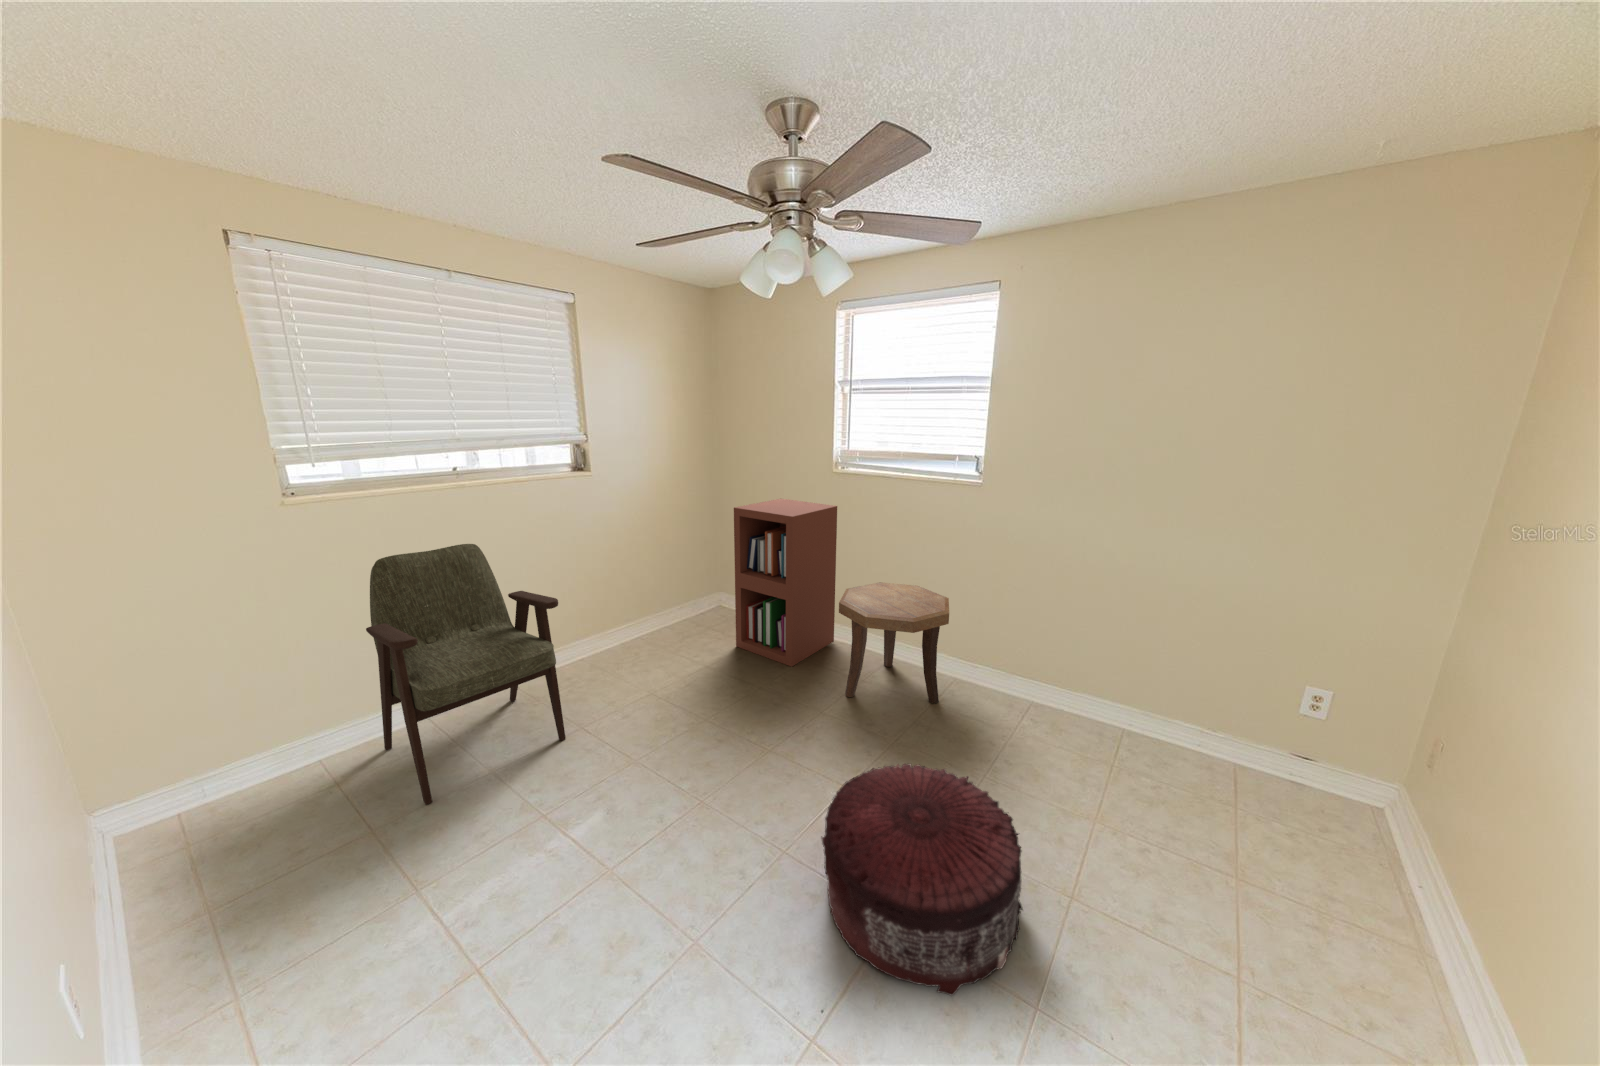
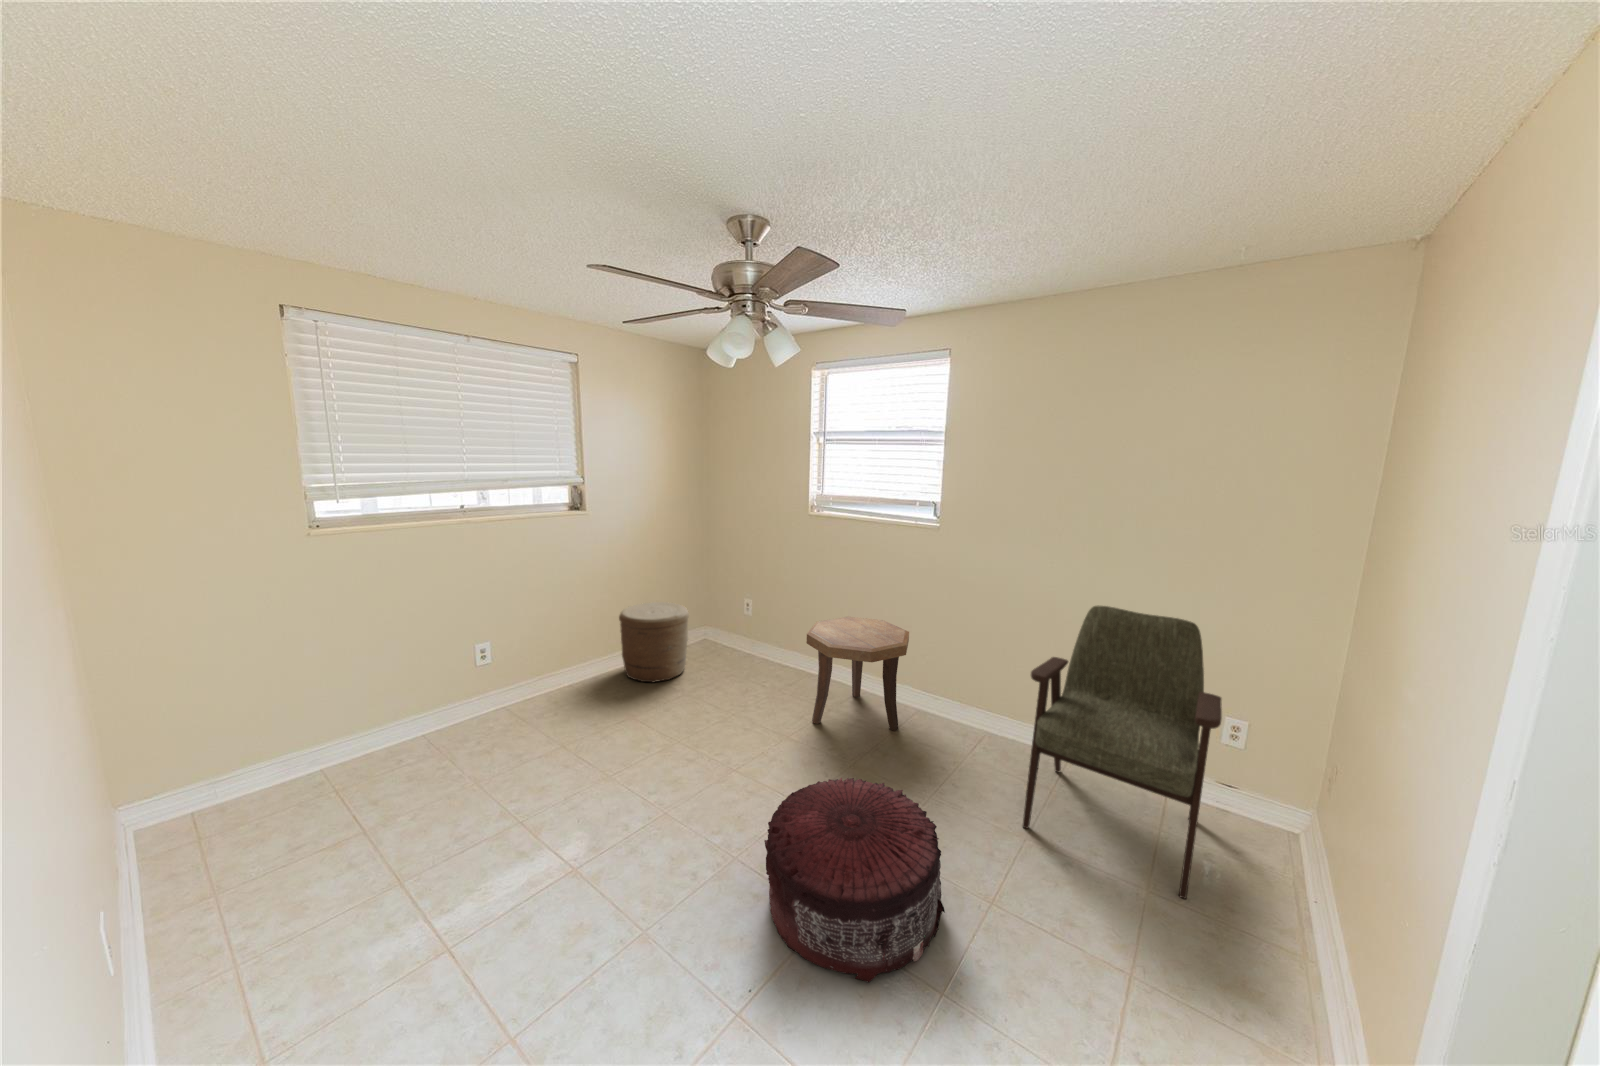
bookshelf: present [734,499,837,667] -> none [716,538,812,695]
armchair: present [366,544,566,805] -> present [1023,606,1222,899]
woven basket: none [631,570,706,656] -> present [619,602,689,682]

